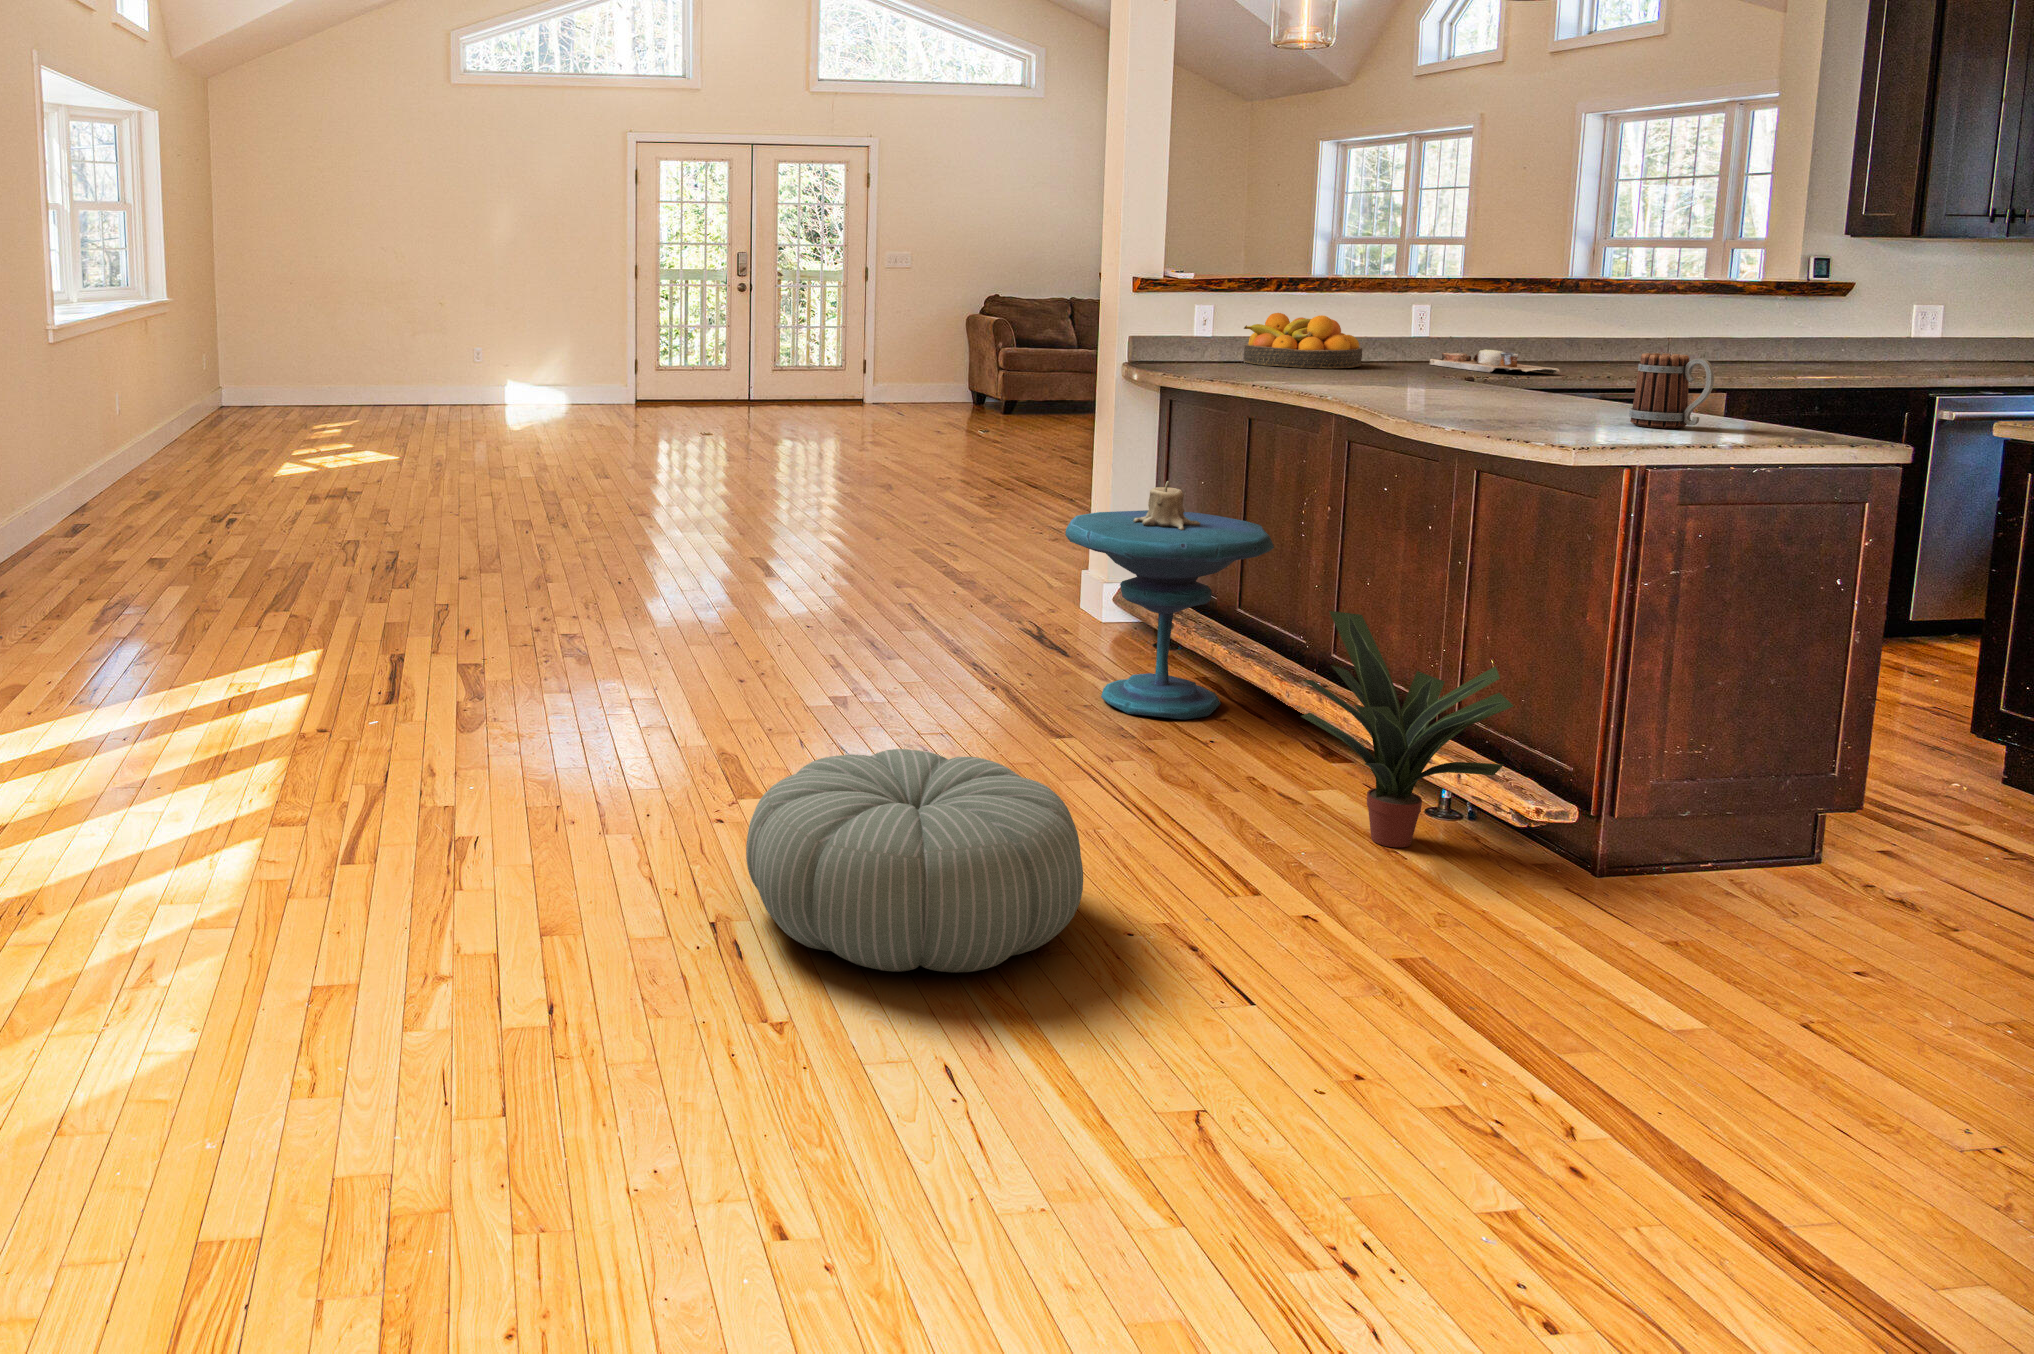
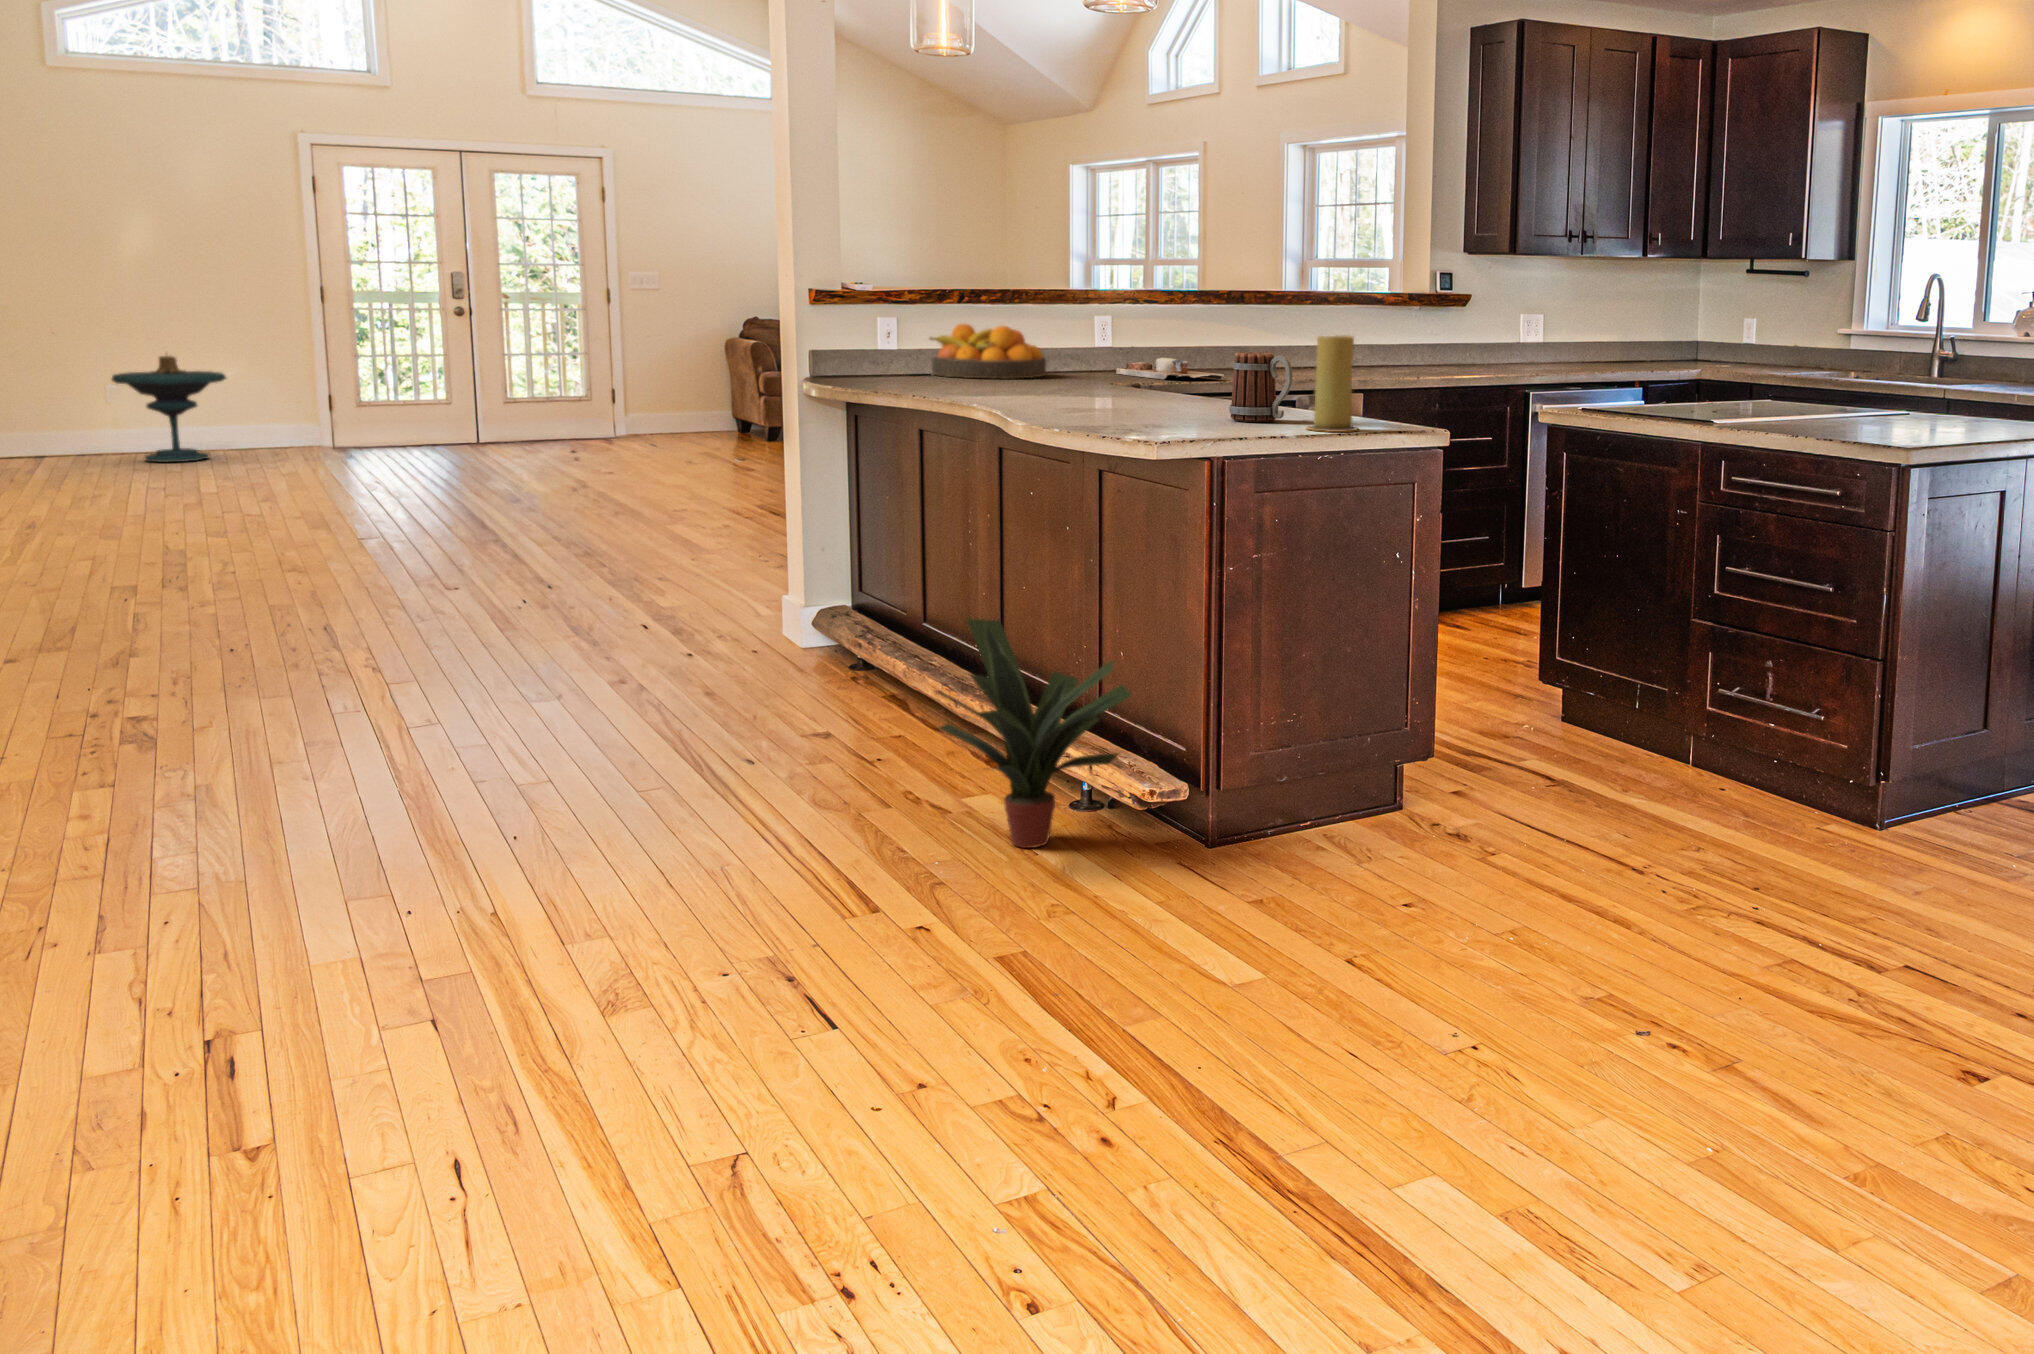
candle: none [1734,338,1806,444] -> present [1307,335,1358,432]
side table: present [1065,481,1274,720] -> present [112,355,227,462]
pouf: present [746,749,1083,972] -> none [235,814,662,1073]

